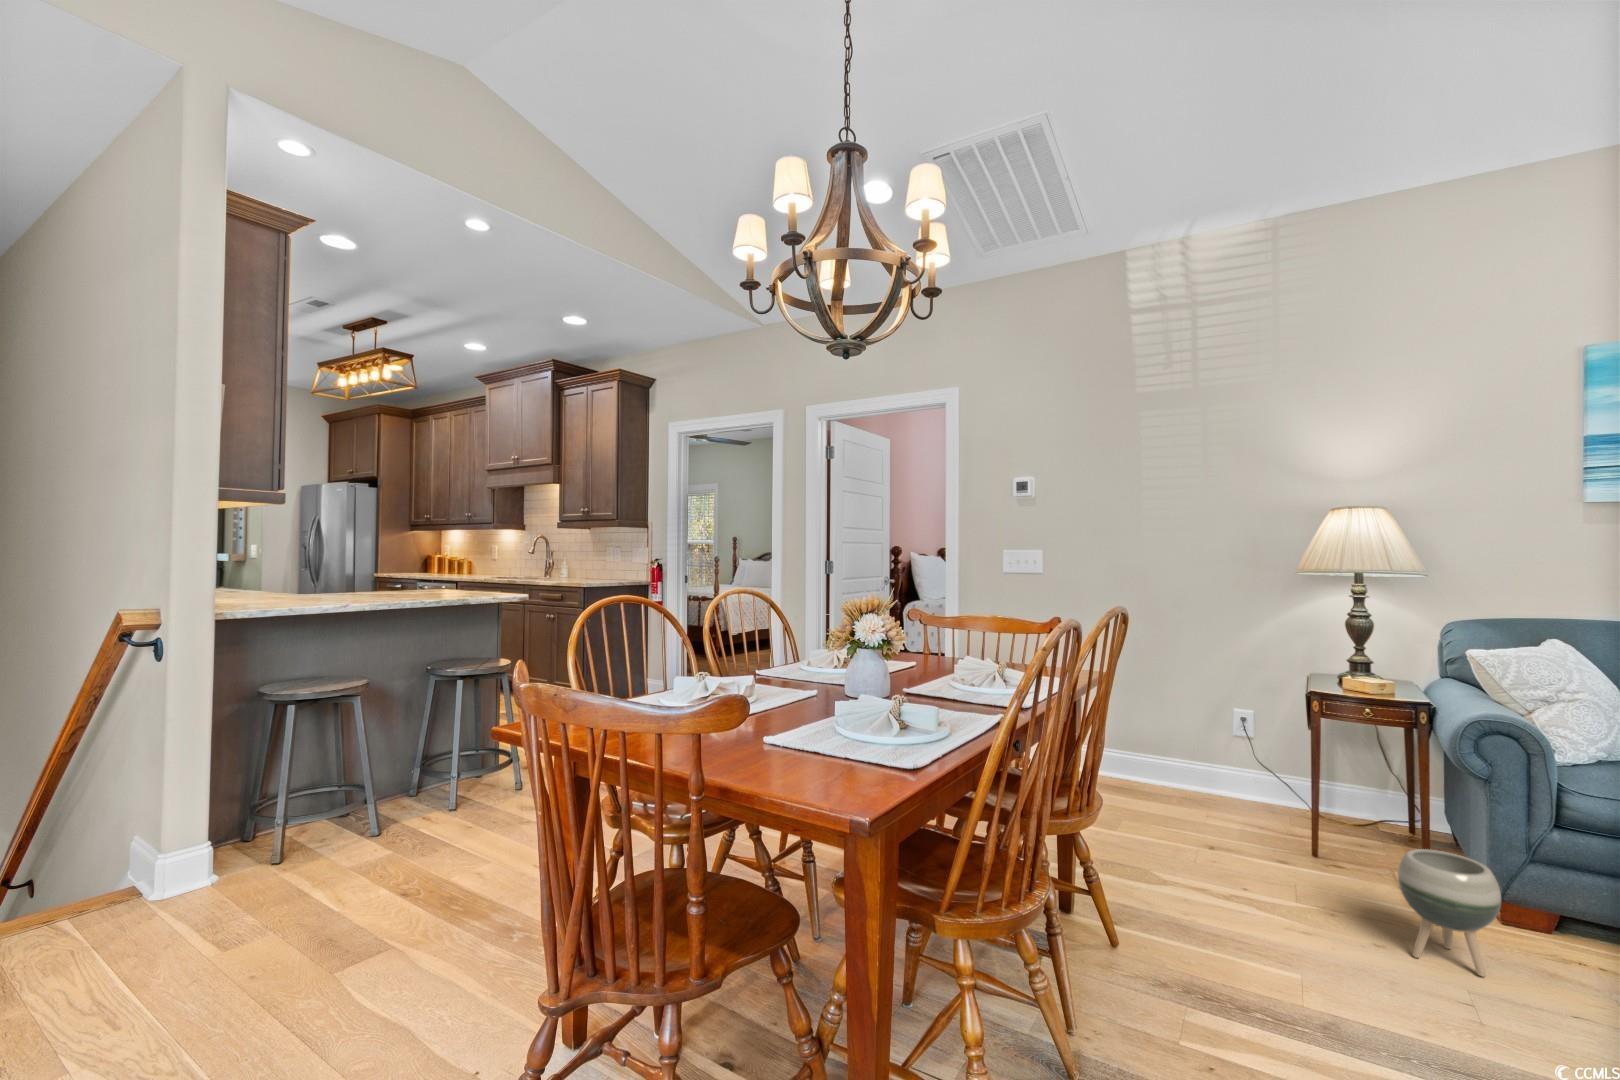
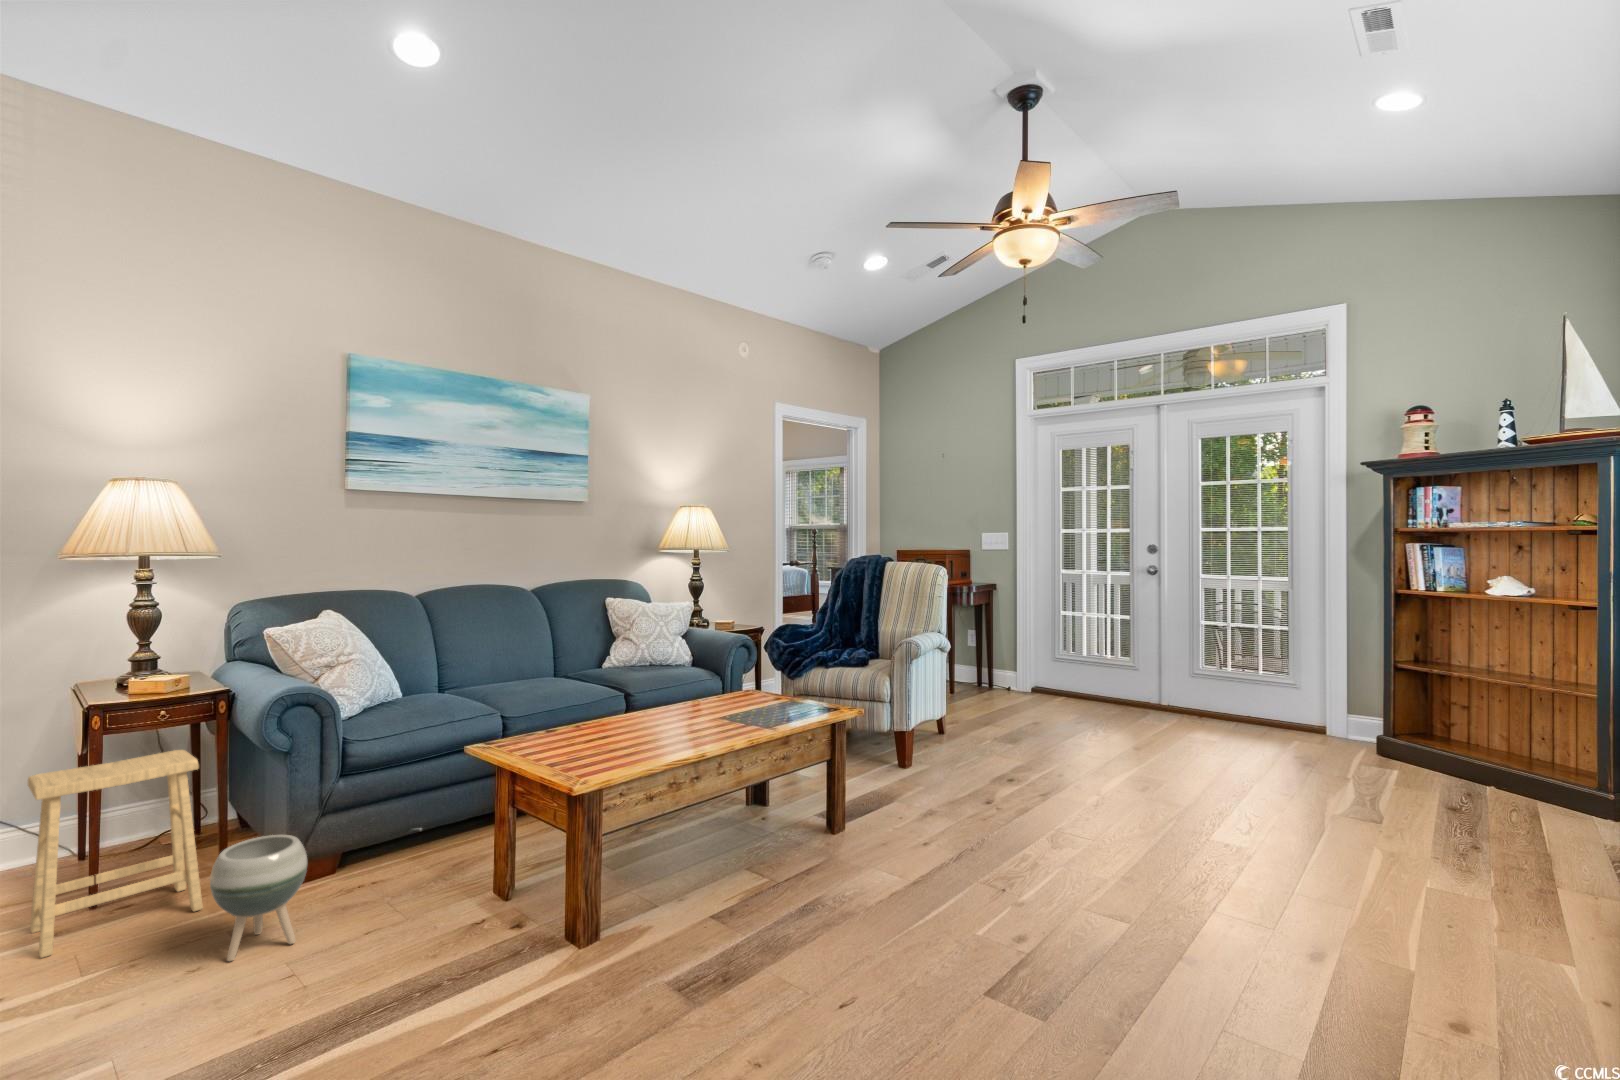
footstool: none [1269,735,1399,900] -> present [28,750,202,958]

